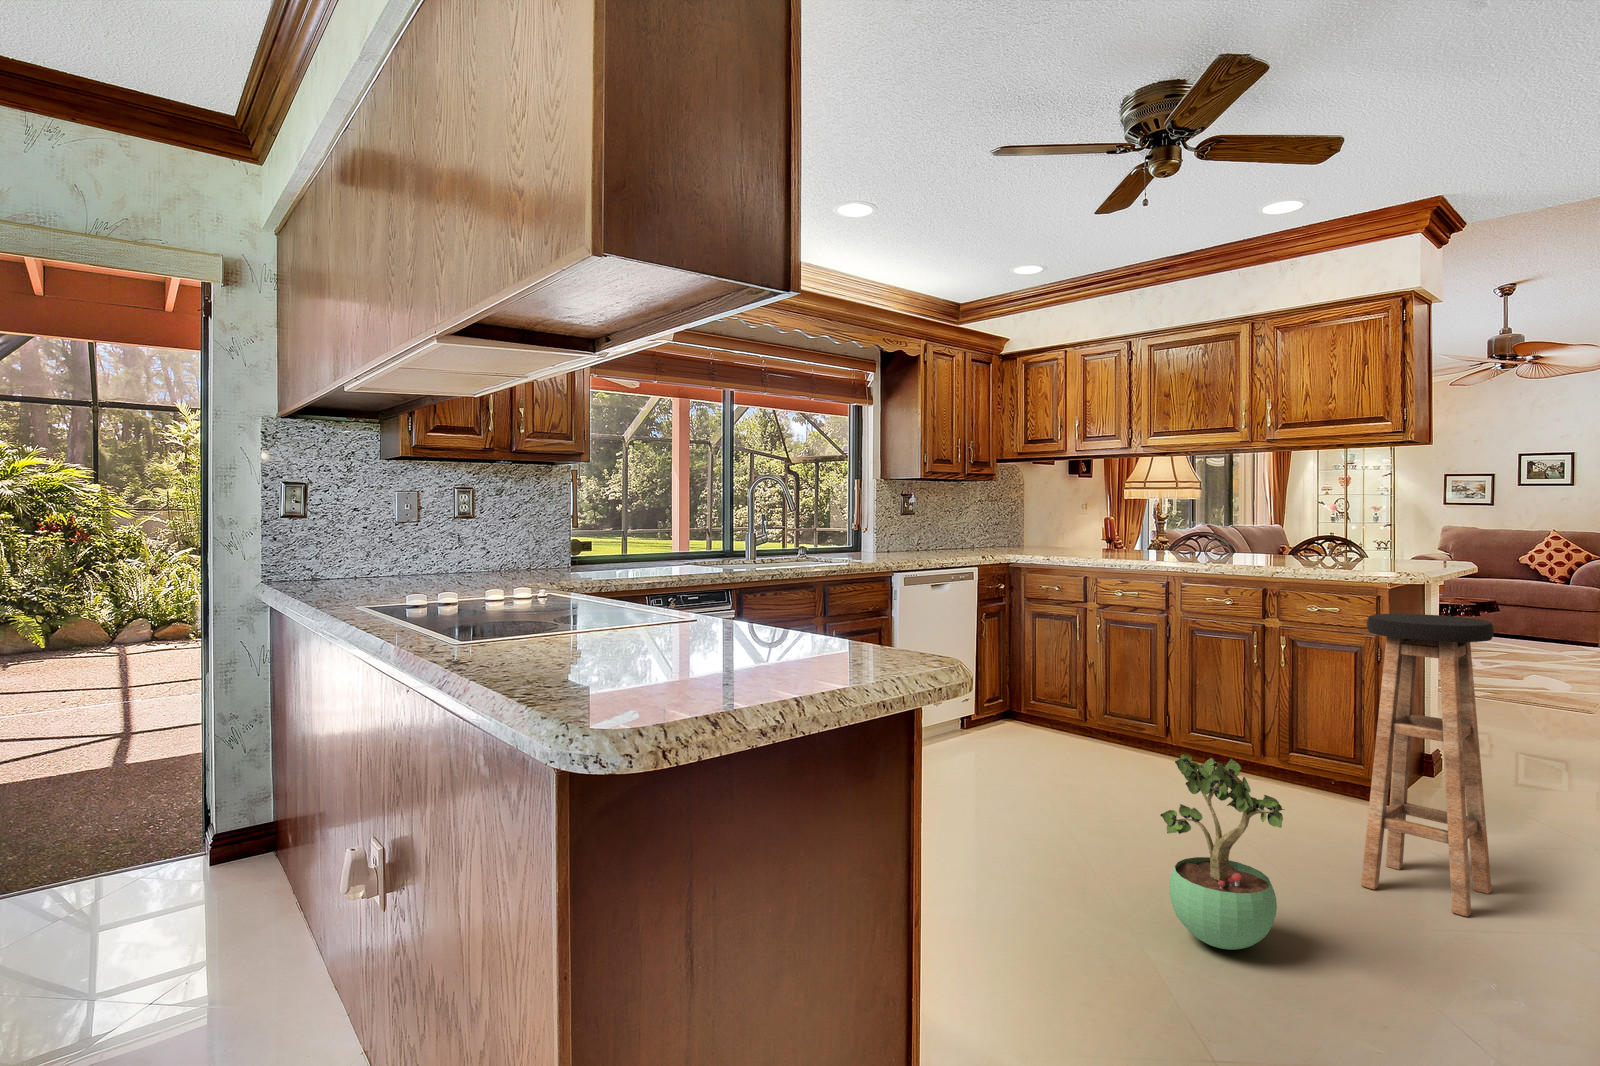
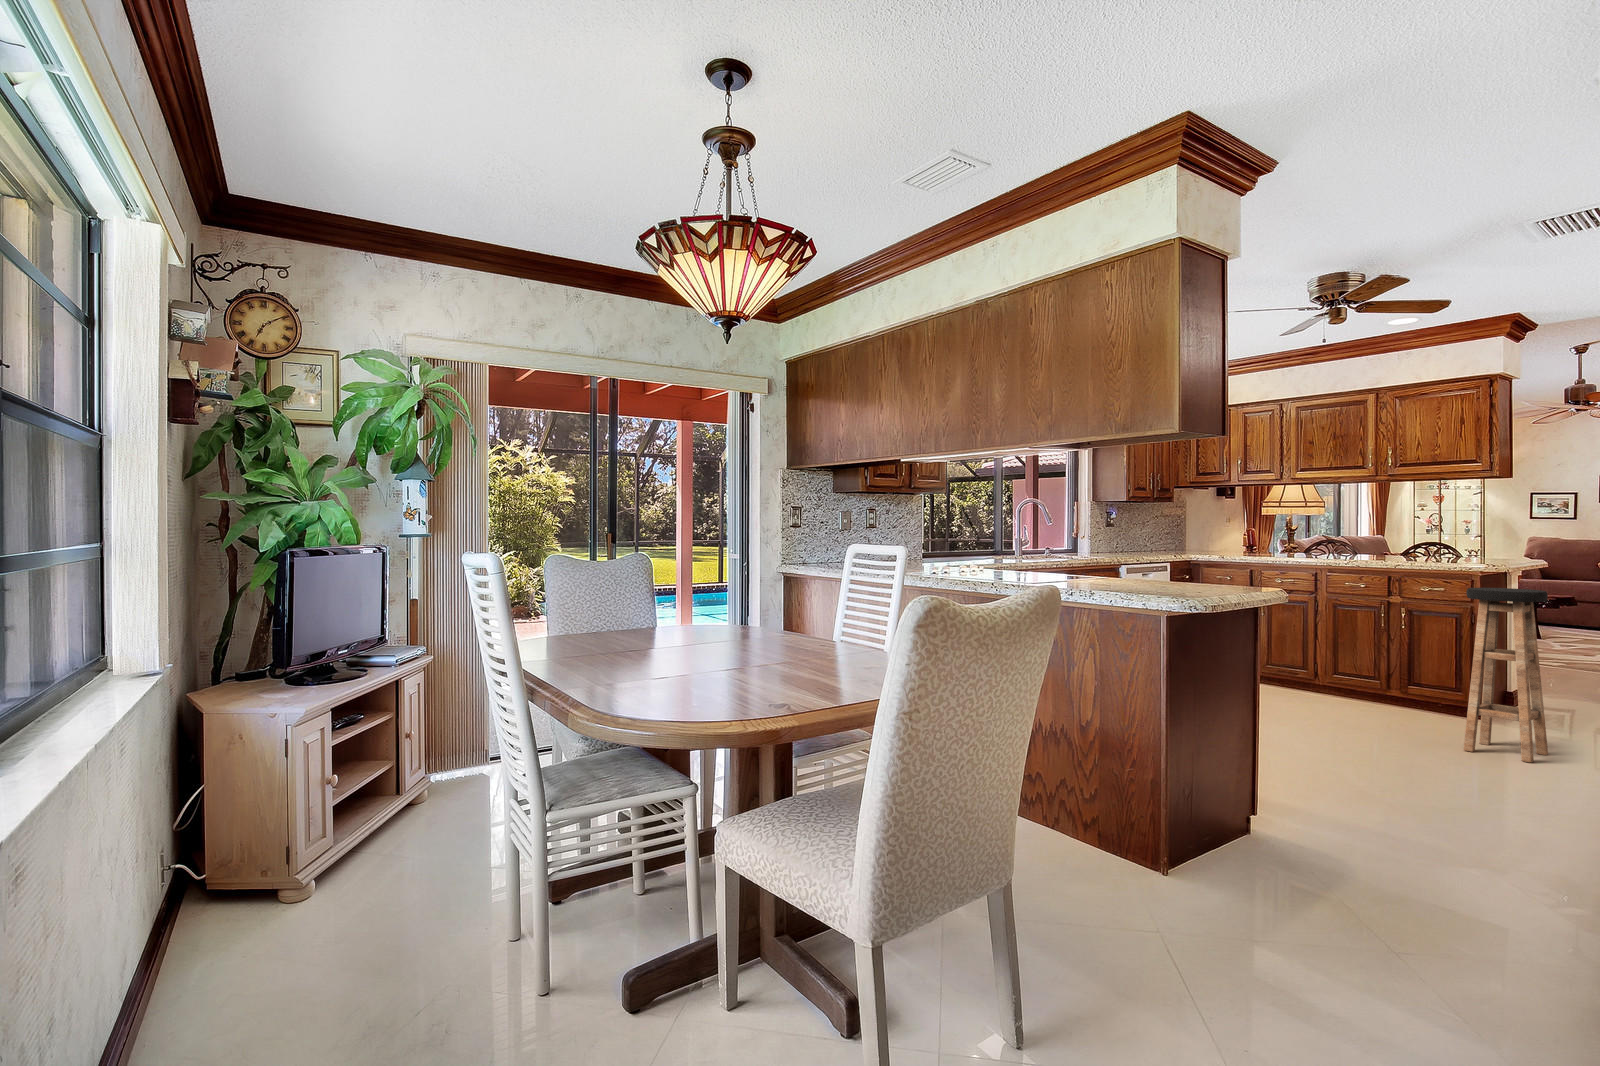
potted plant: present [1160,754,1285,950] -> none [1341,661,1421,769]

